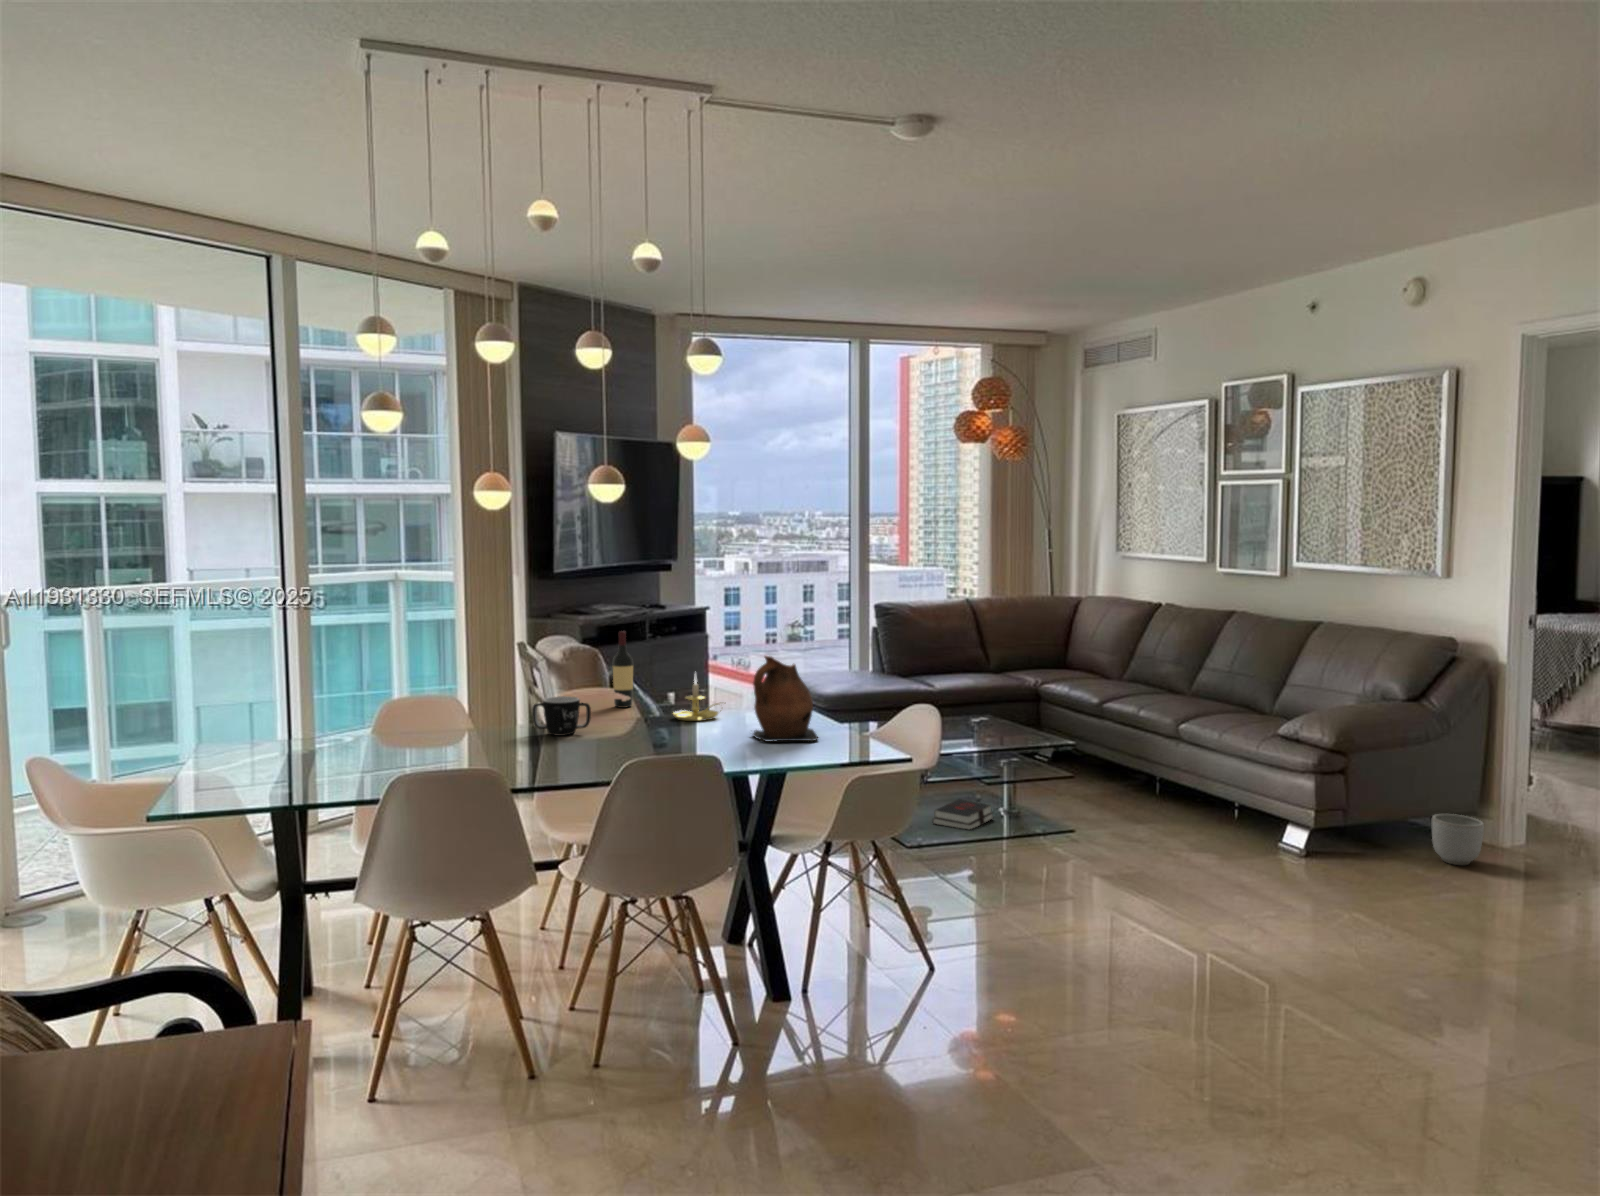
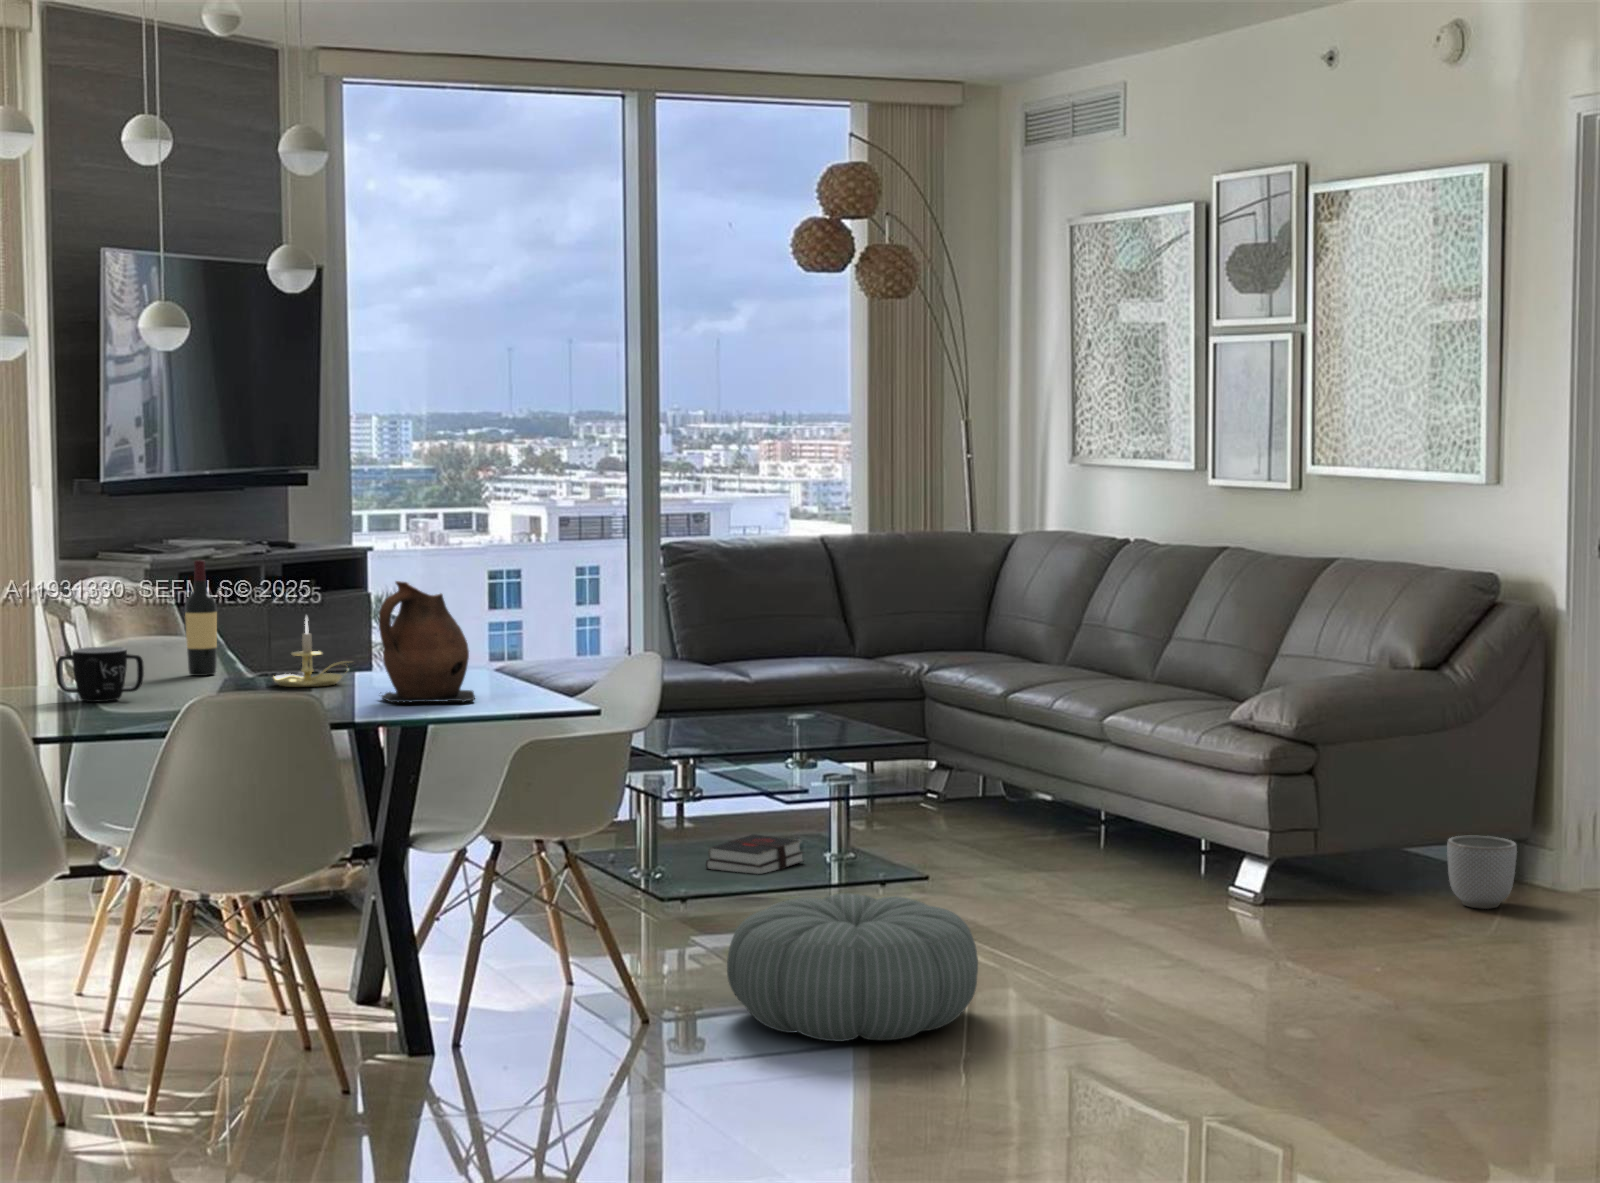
pouf: none [988,869,1172,989] -> present [727,893,978,1041]

